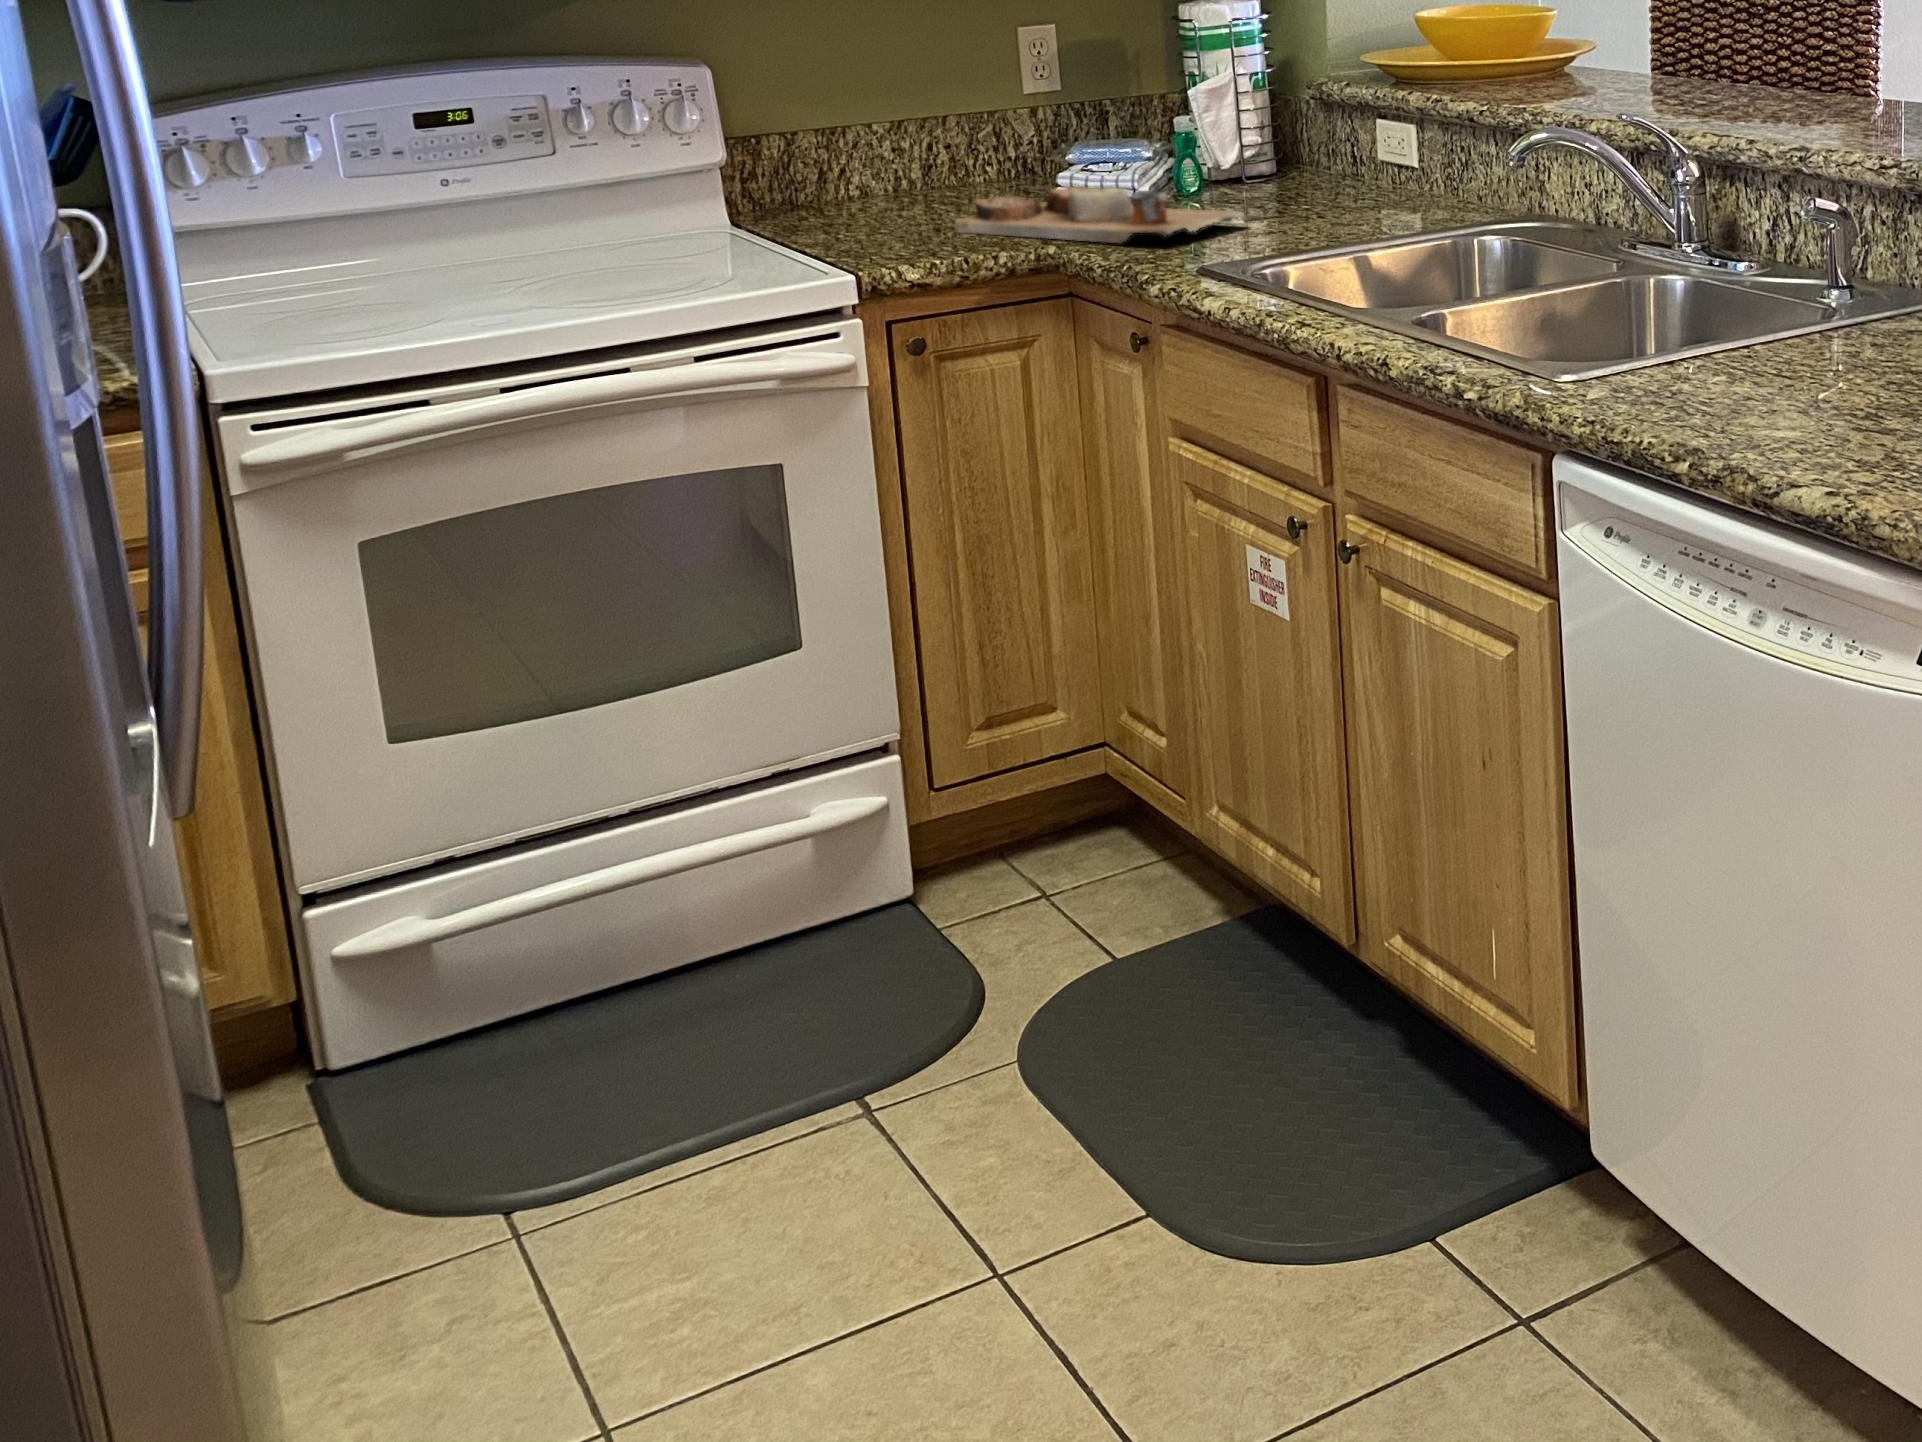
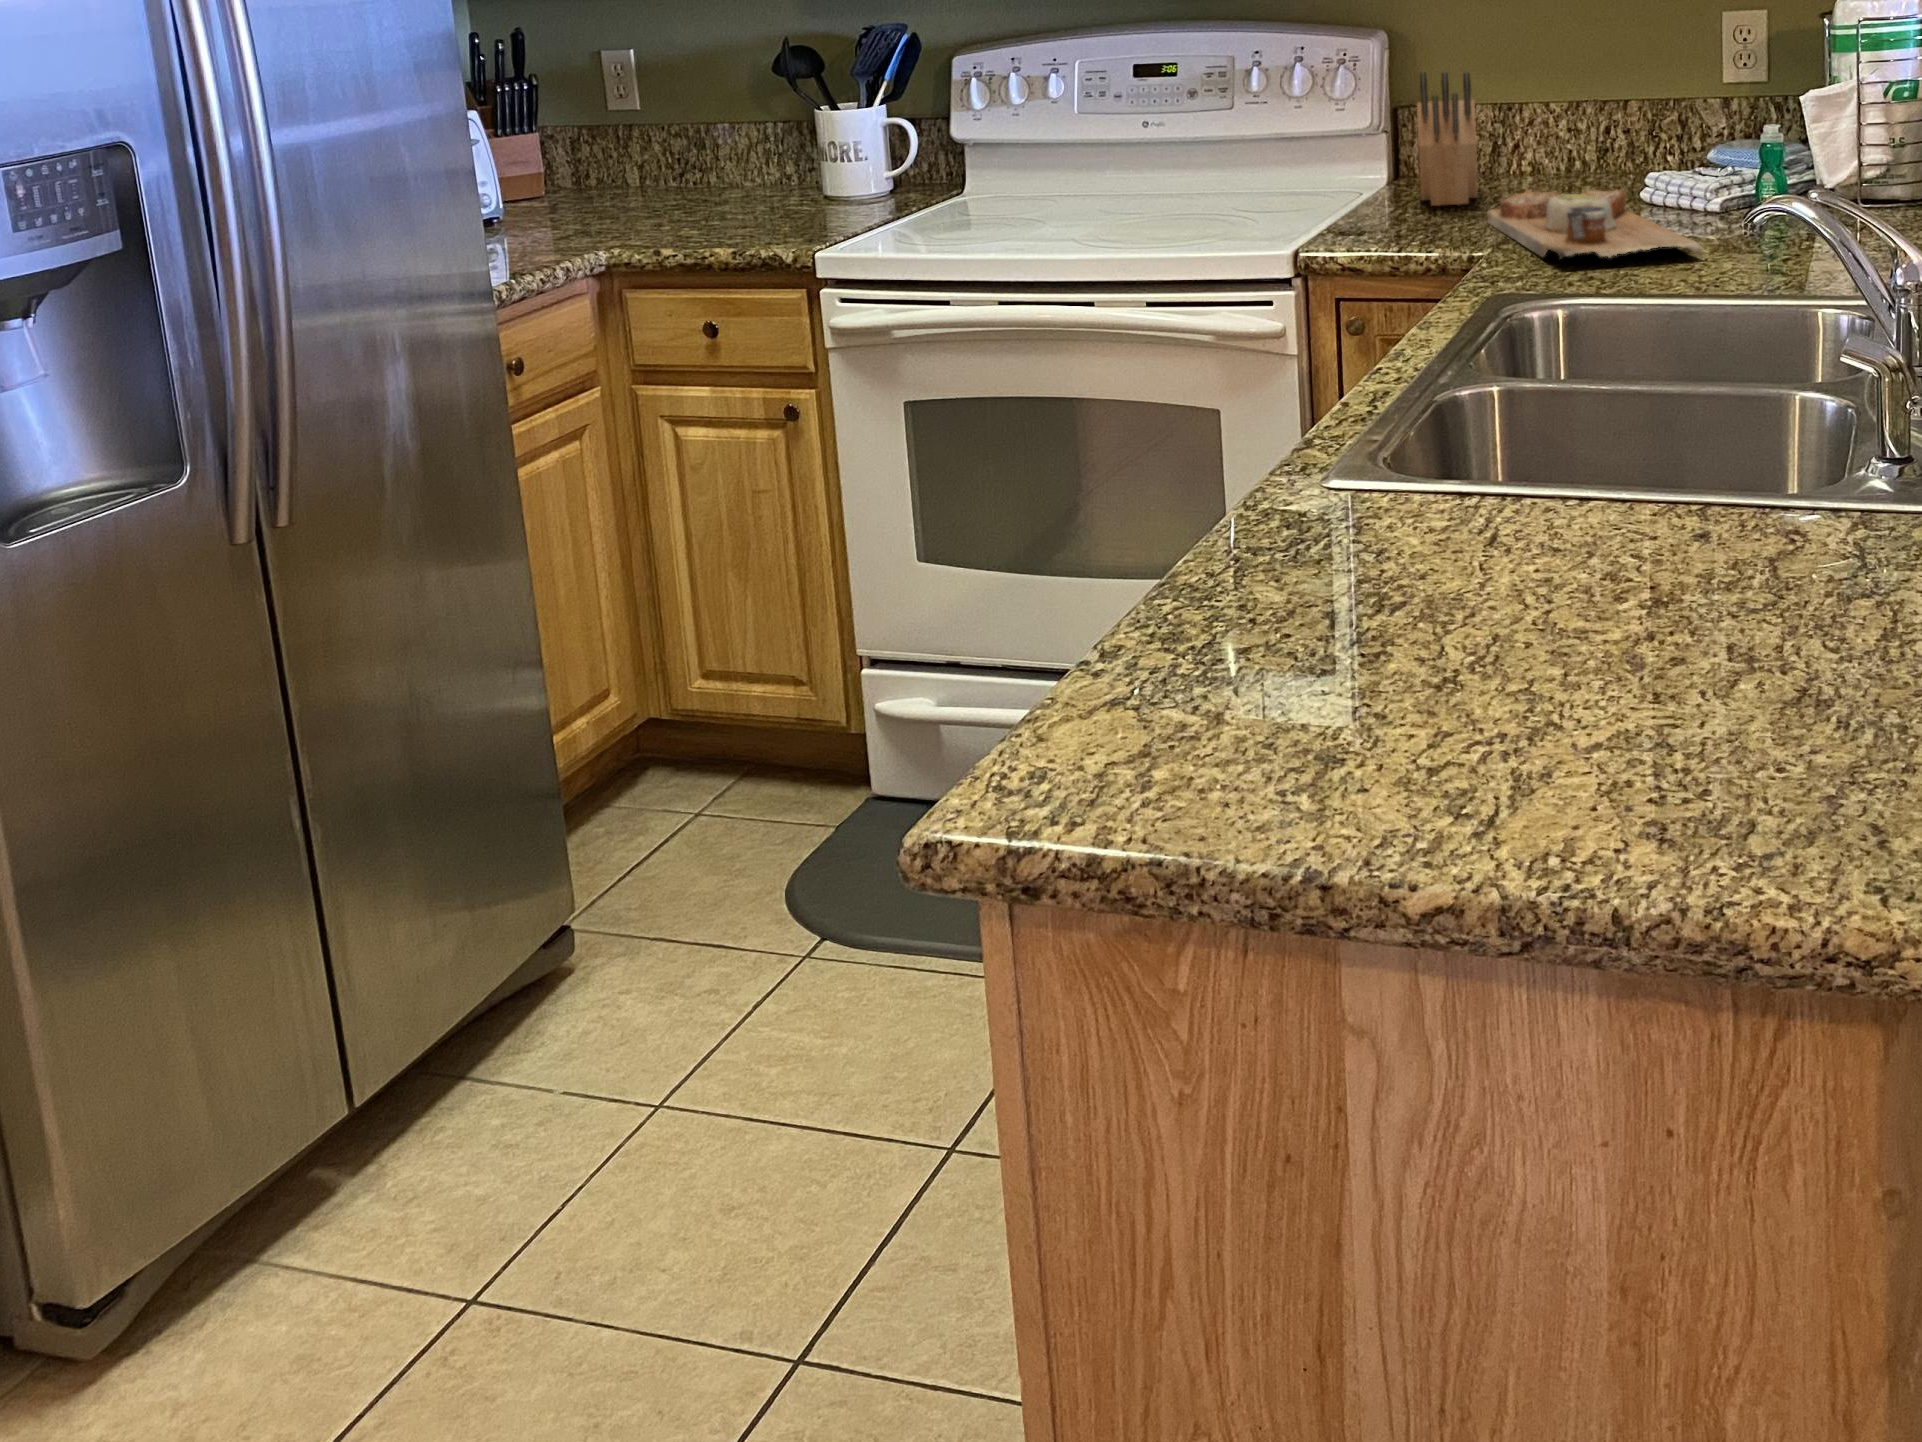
knife block: none [782,87,902,229] -> present [1417,72,1478,206]

